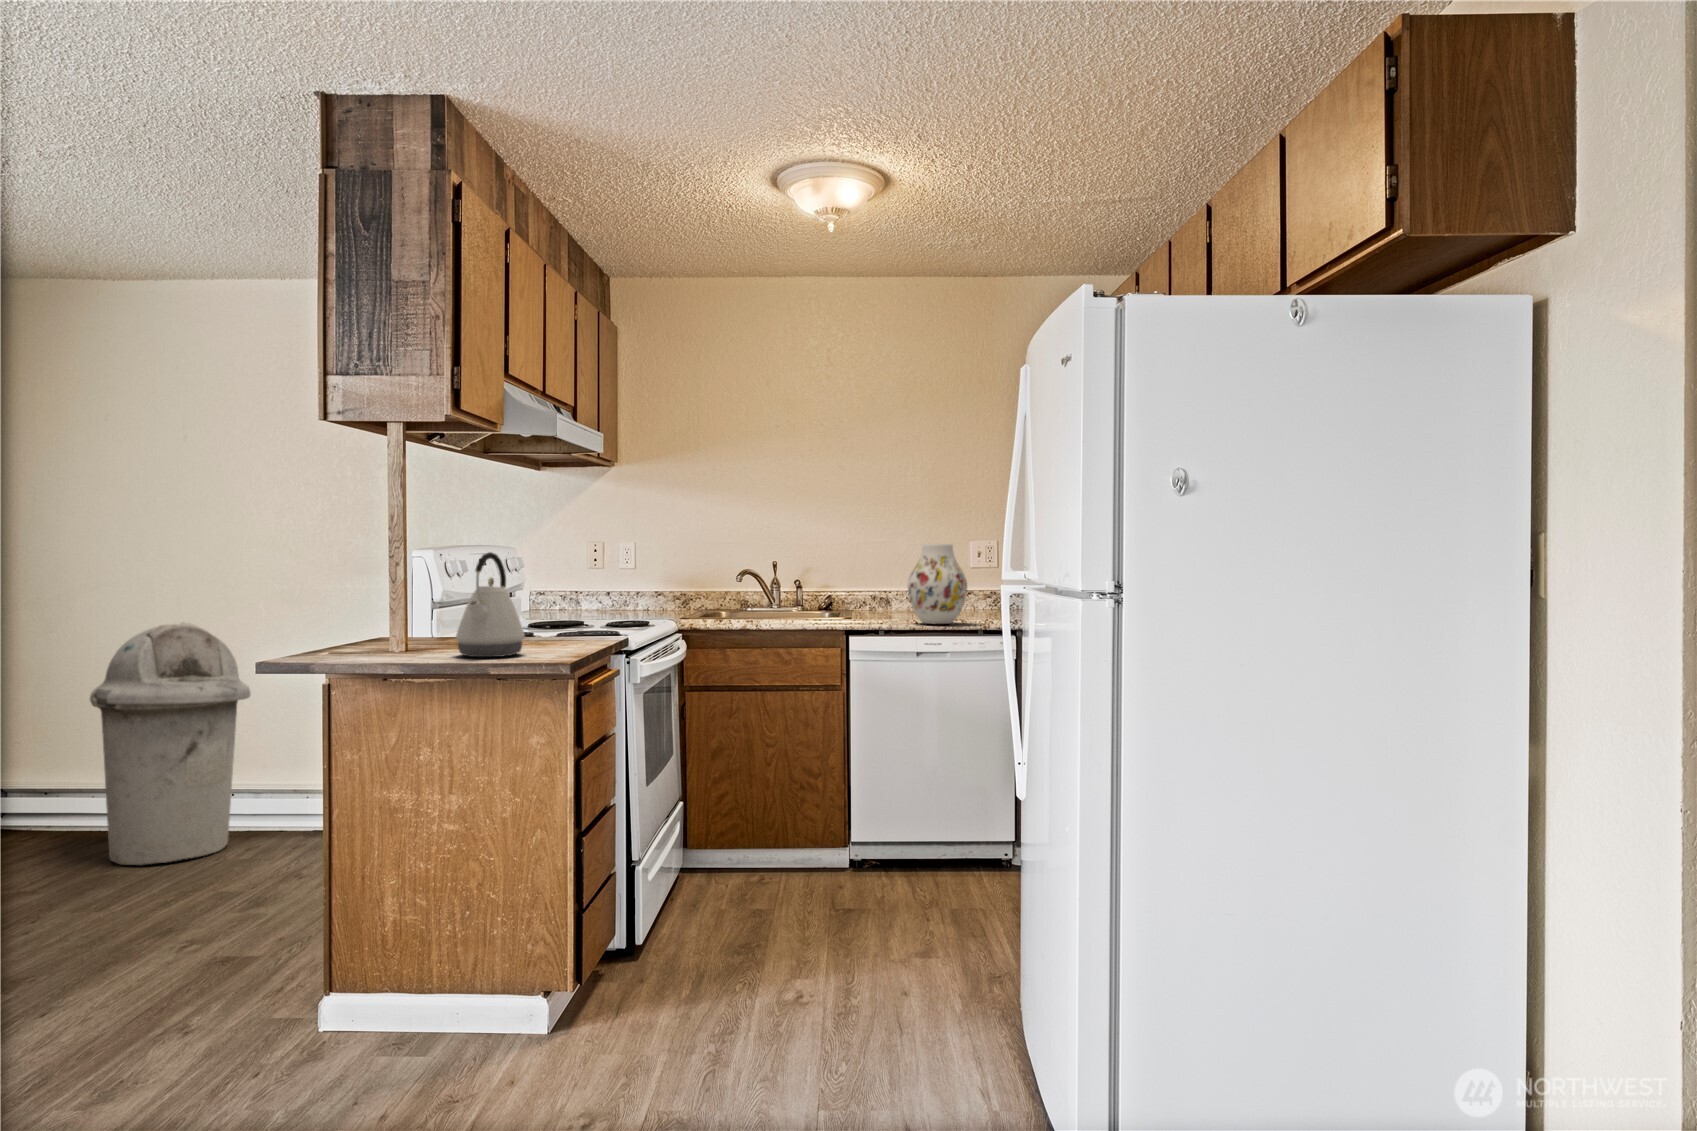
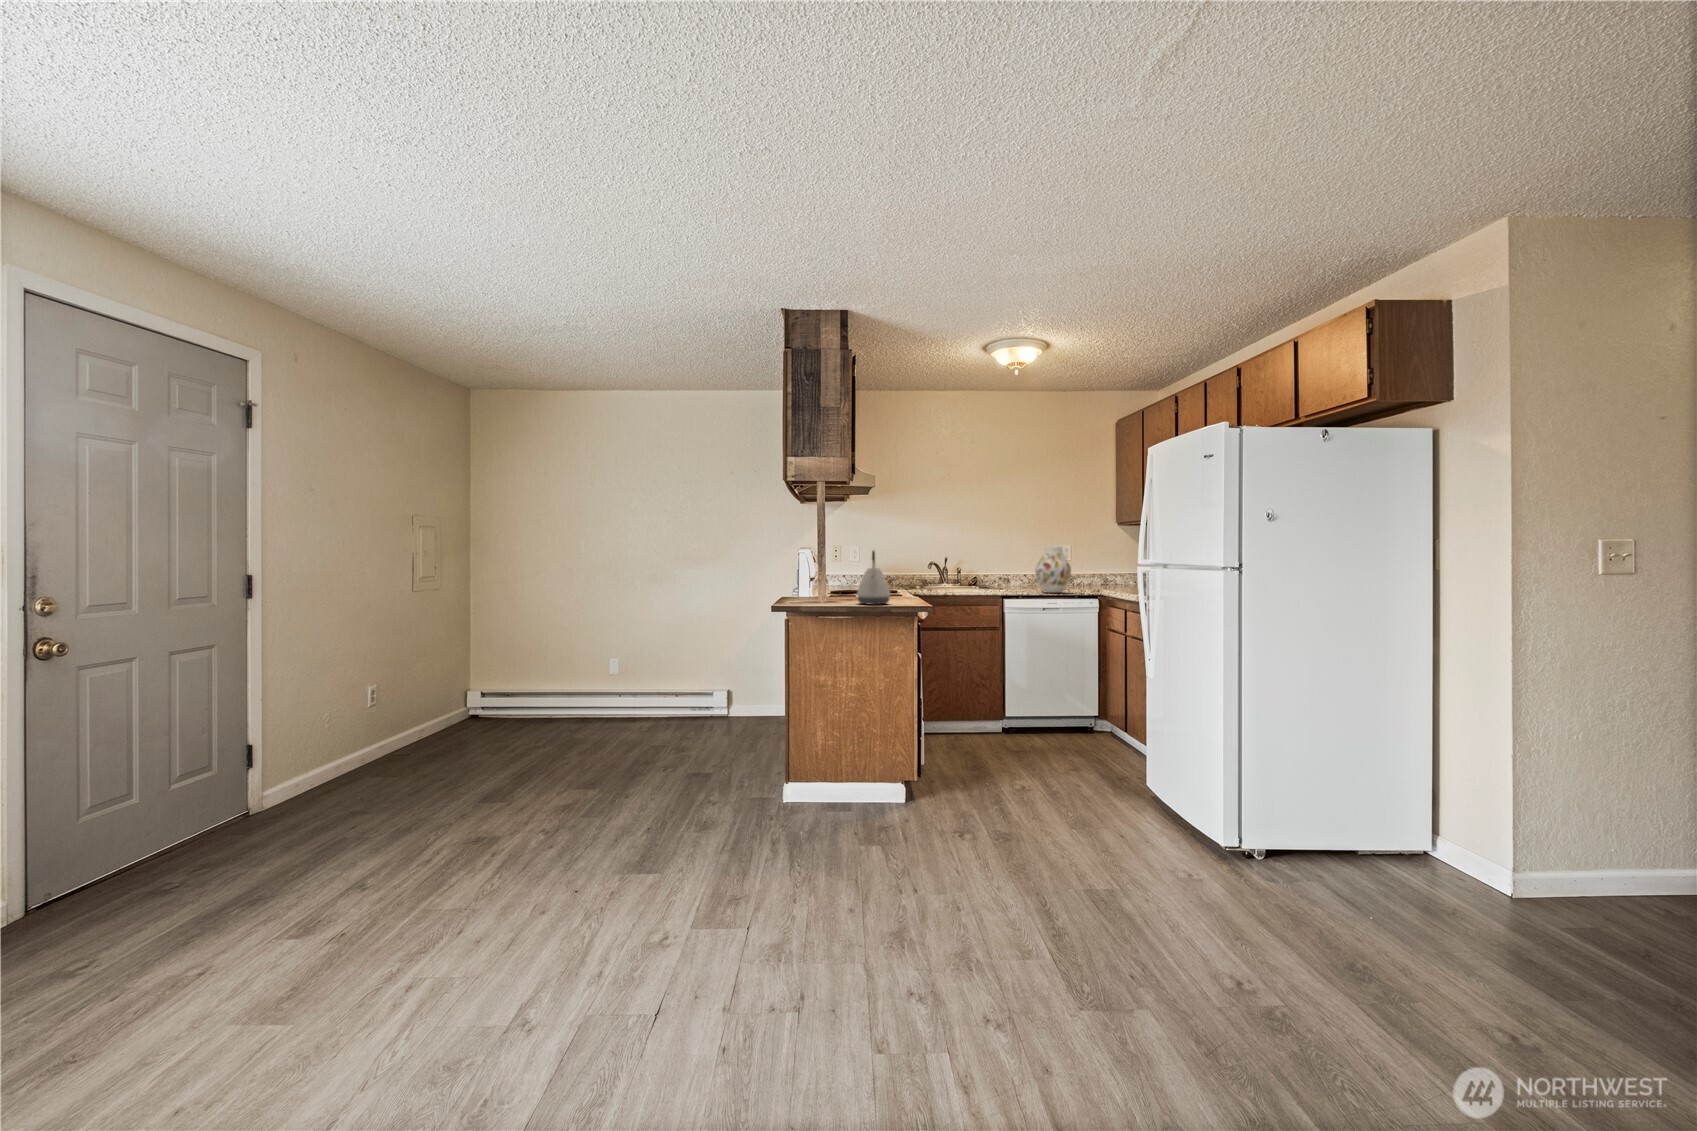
trash can: present [90,622,250,865] -> none [561,592,641,732]

